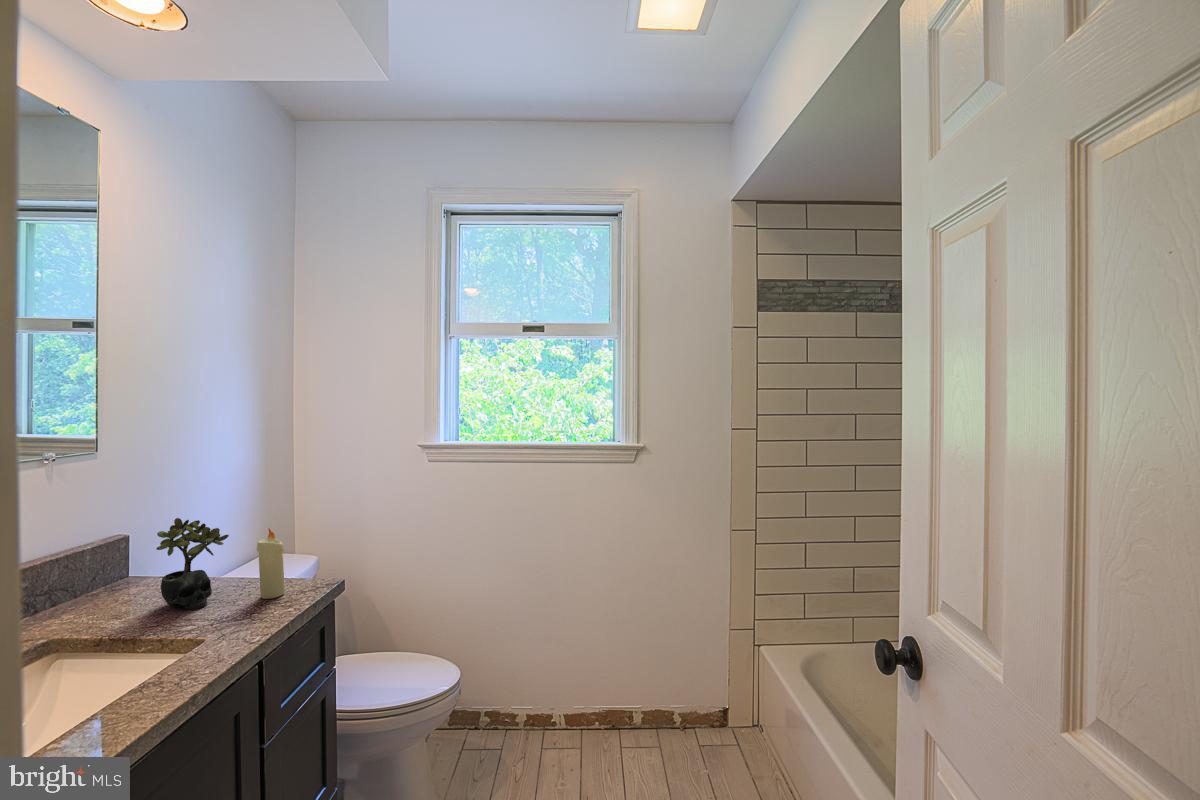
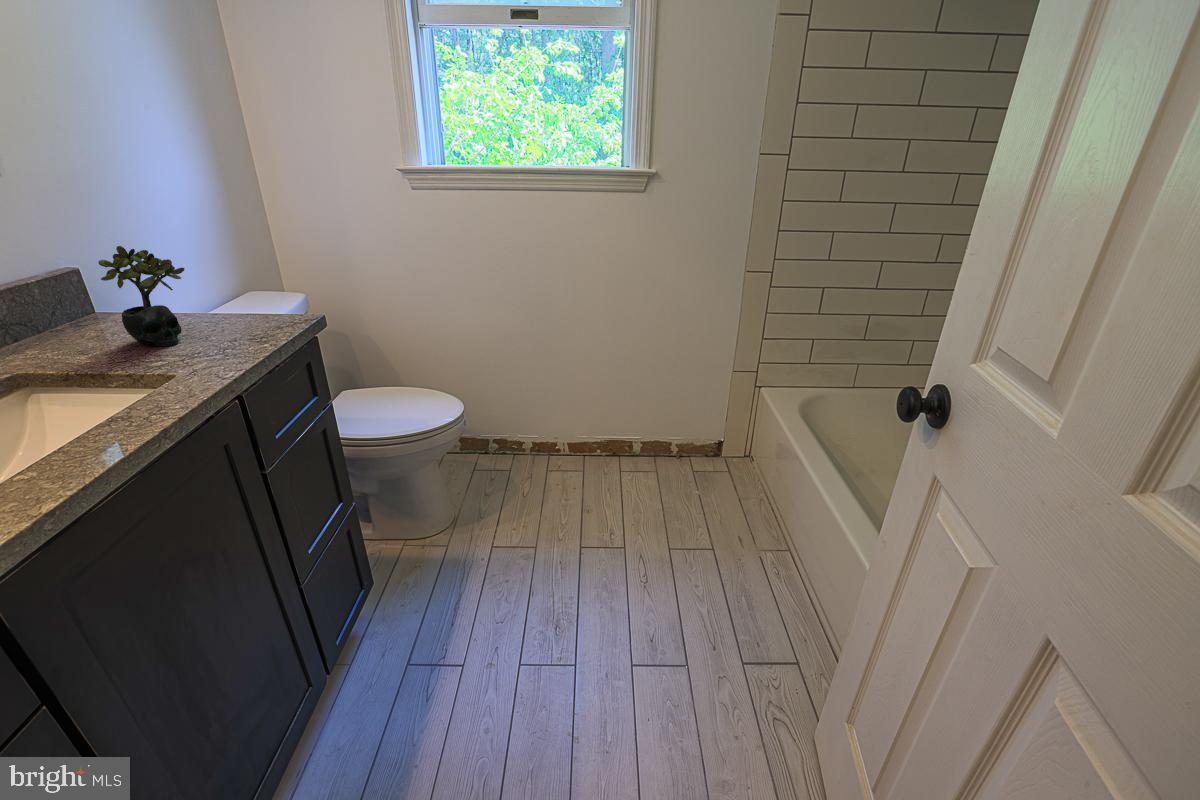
candle: present [257,529,285,599] -> none [218,262,262,339]

